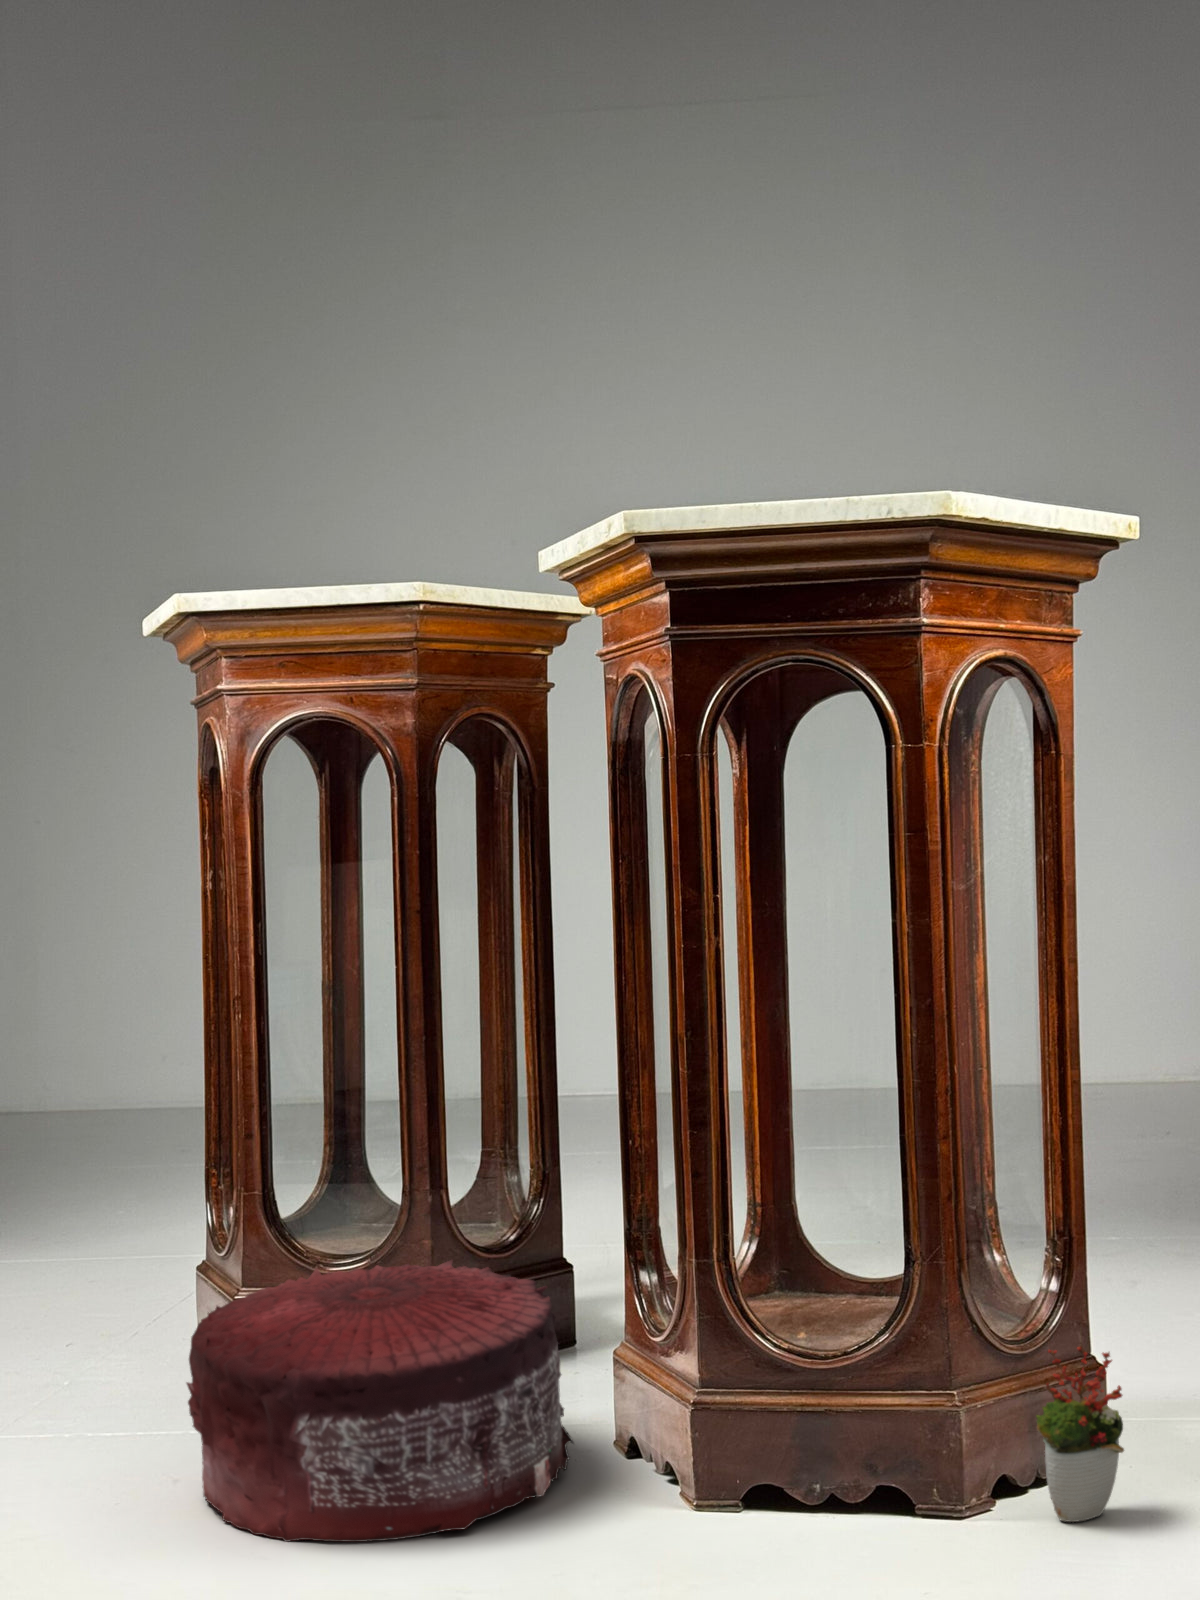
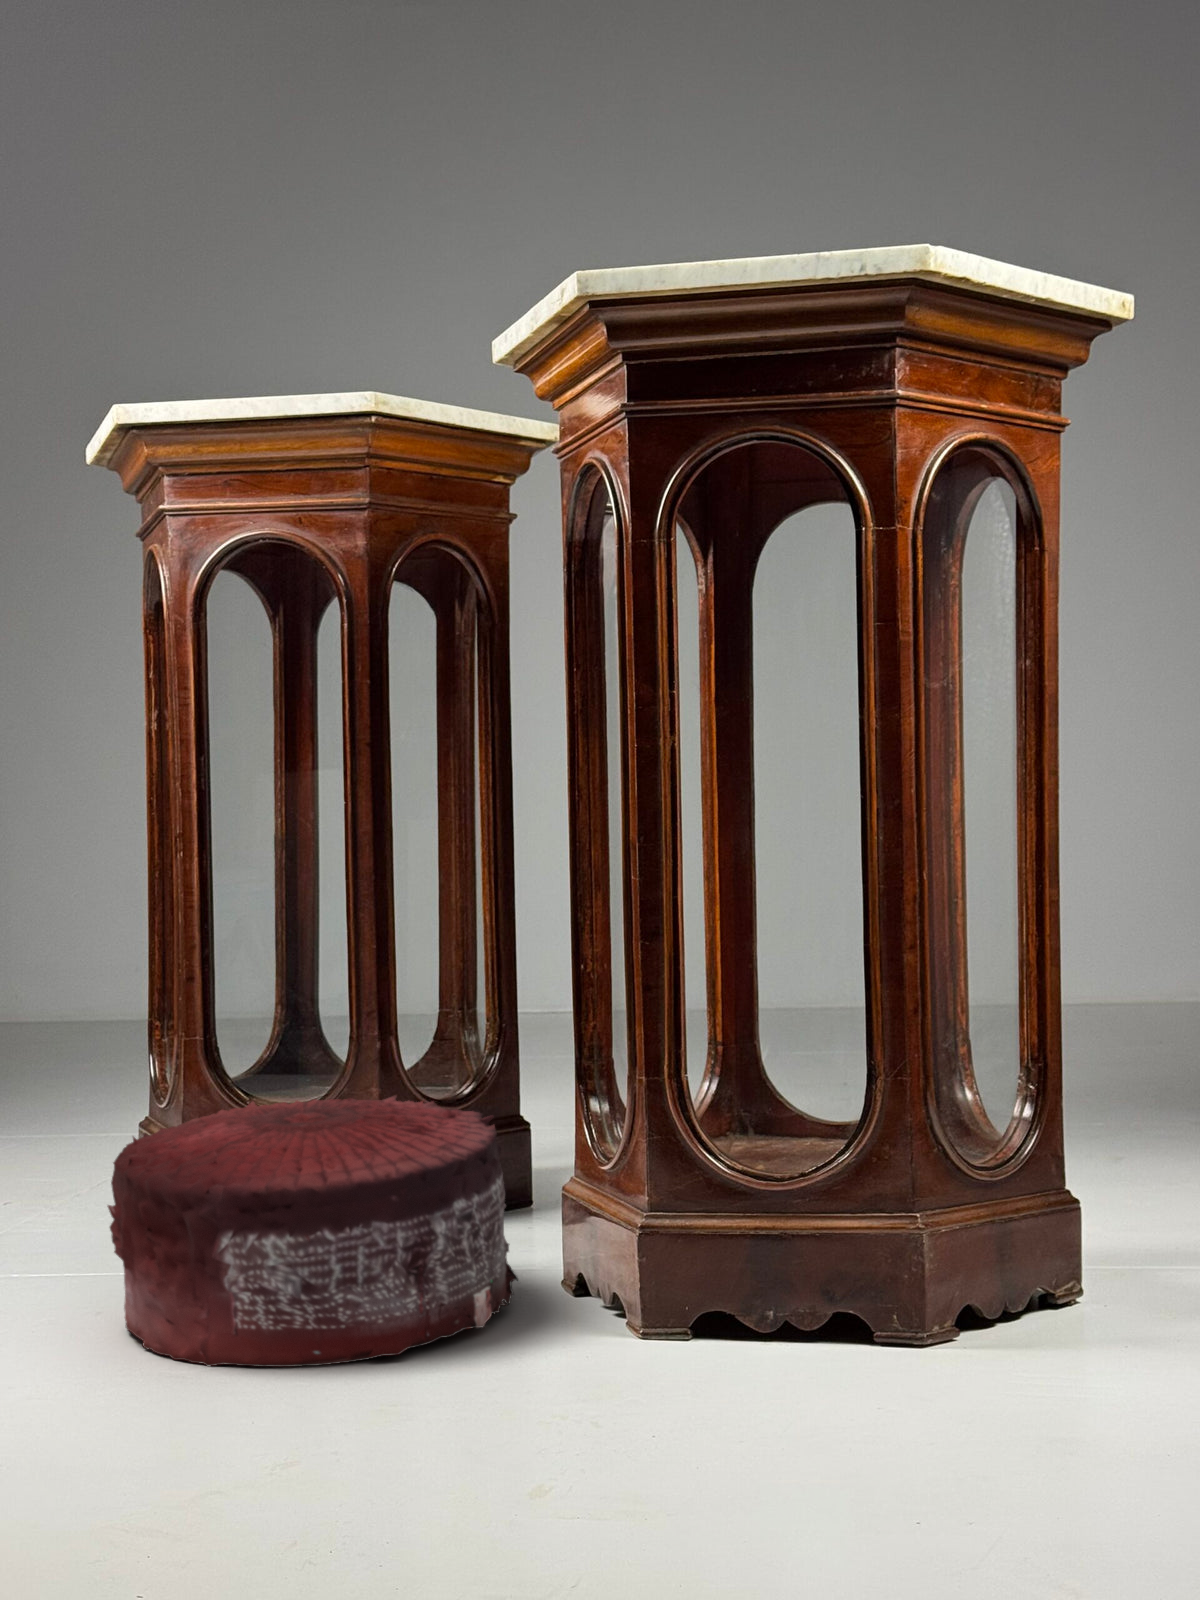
decorative plant: present [1036,1346,1124,1522] -> none [1004,1166,1097,1353]

